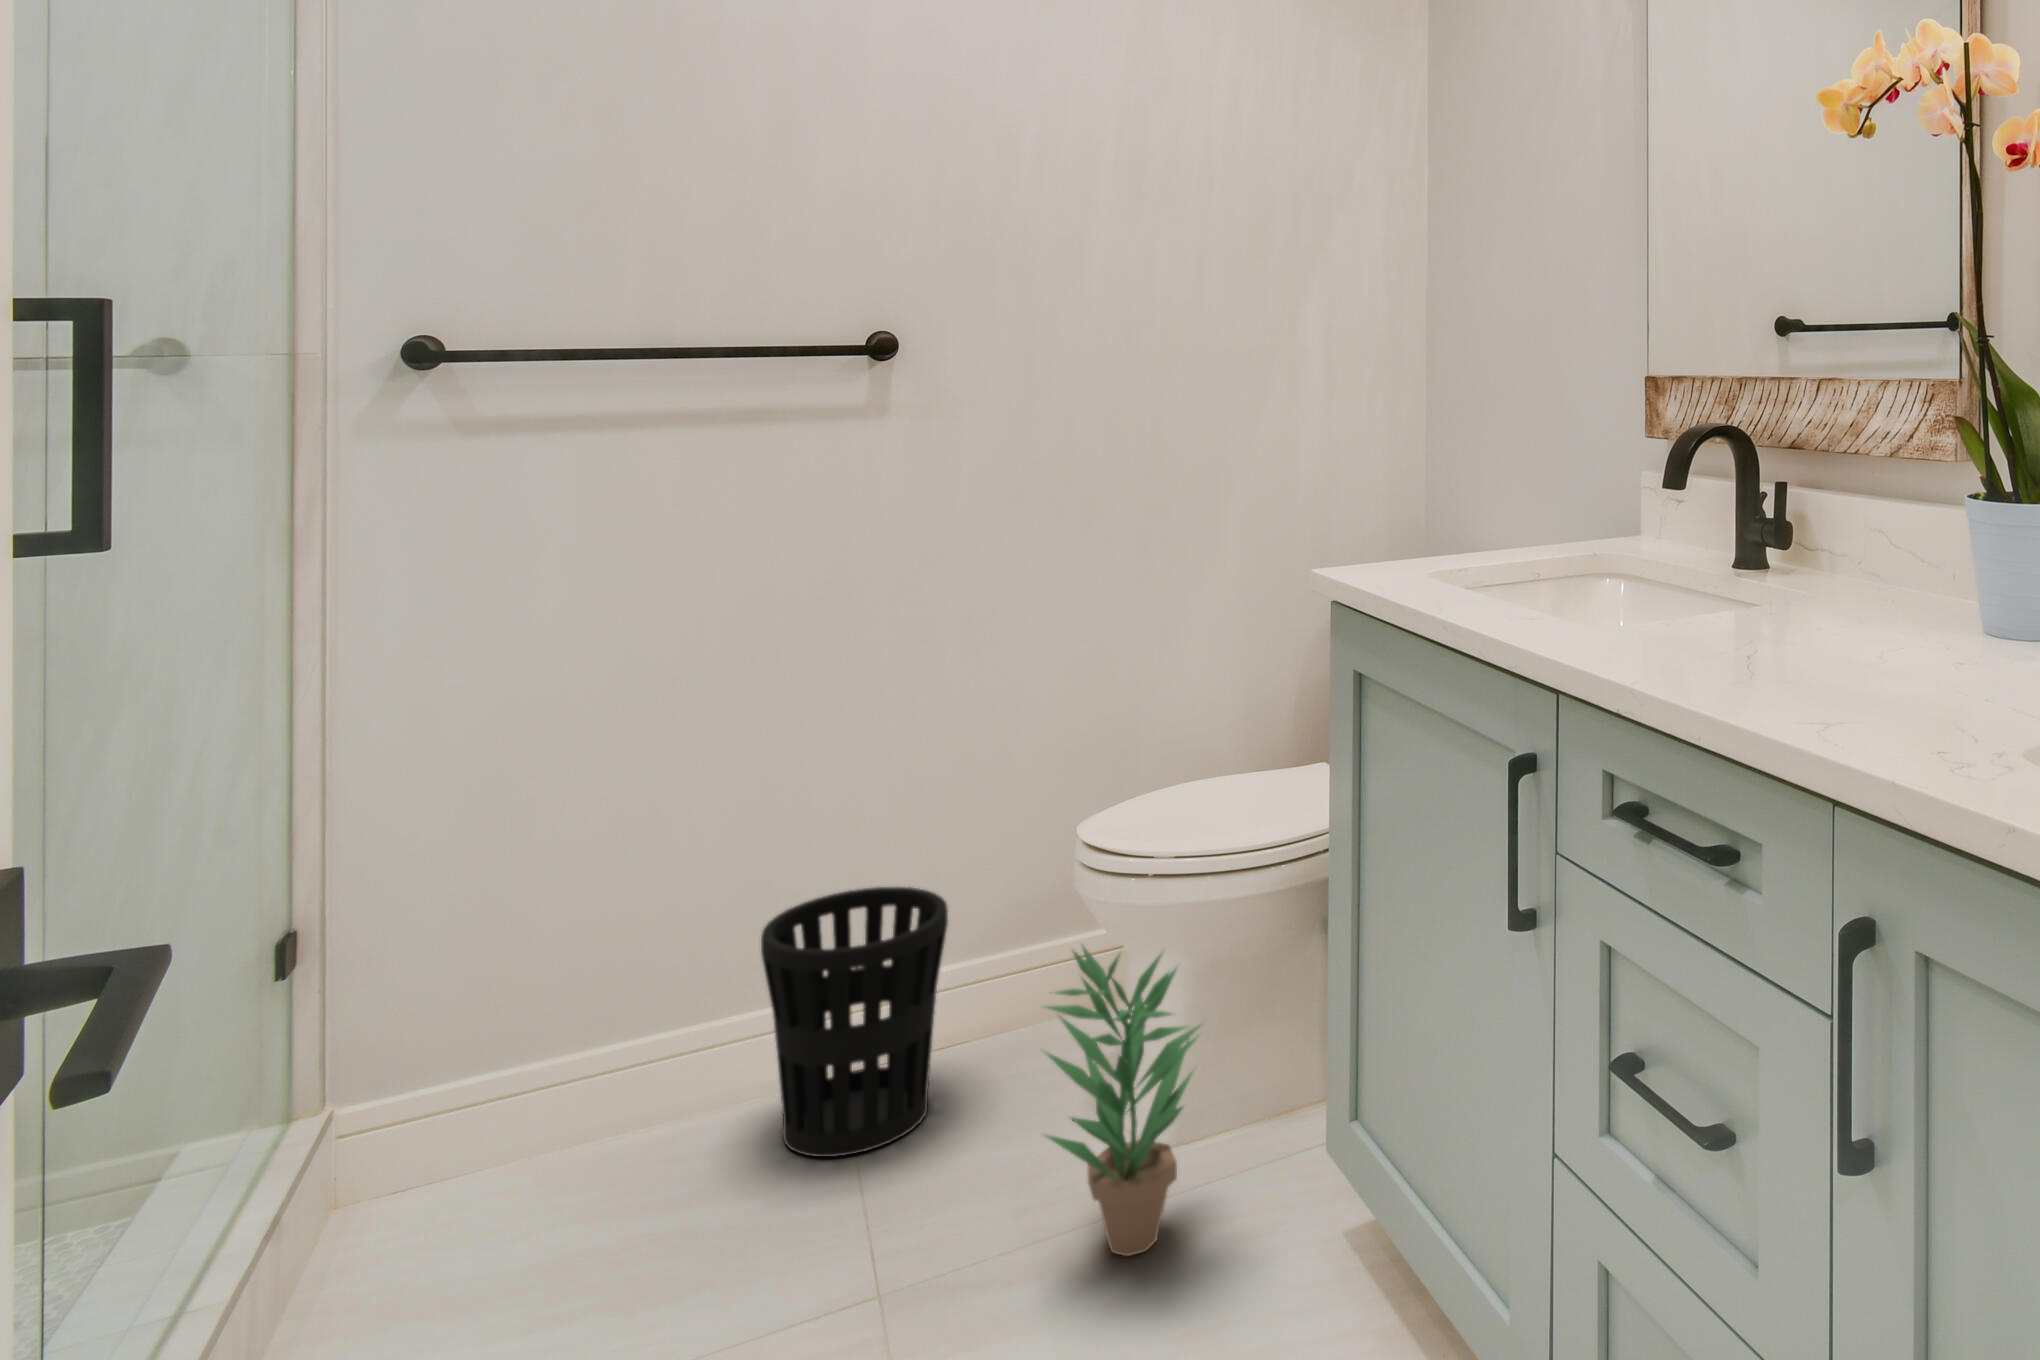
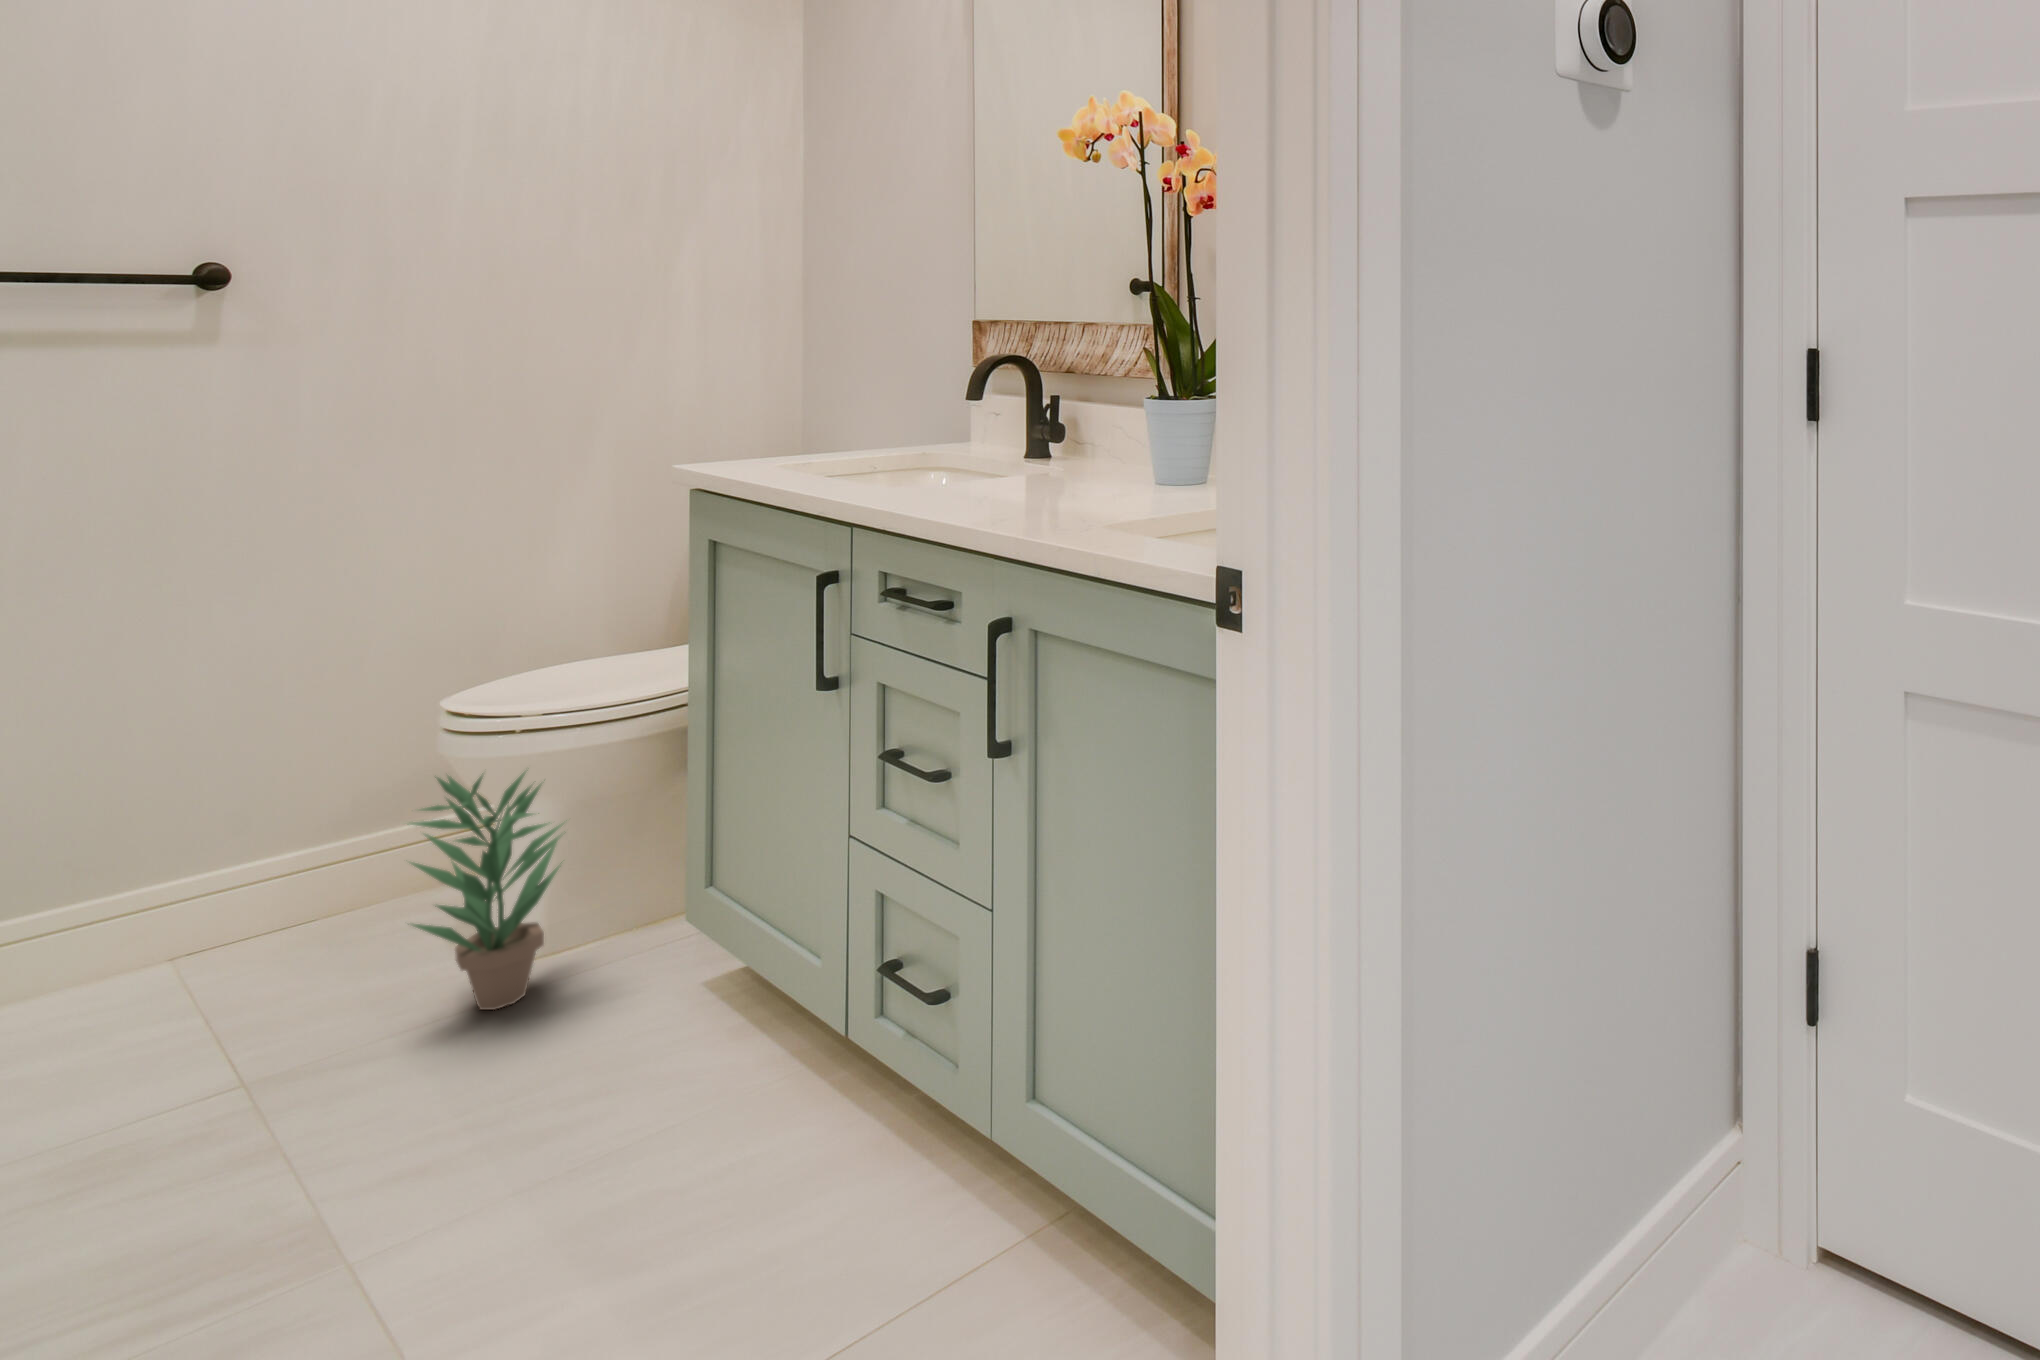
wastebasket: present [761,887,948,1157] -> none [80,764,304,1001]

